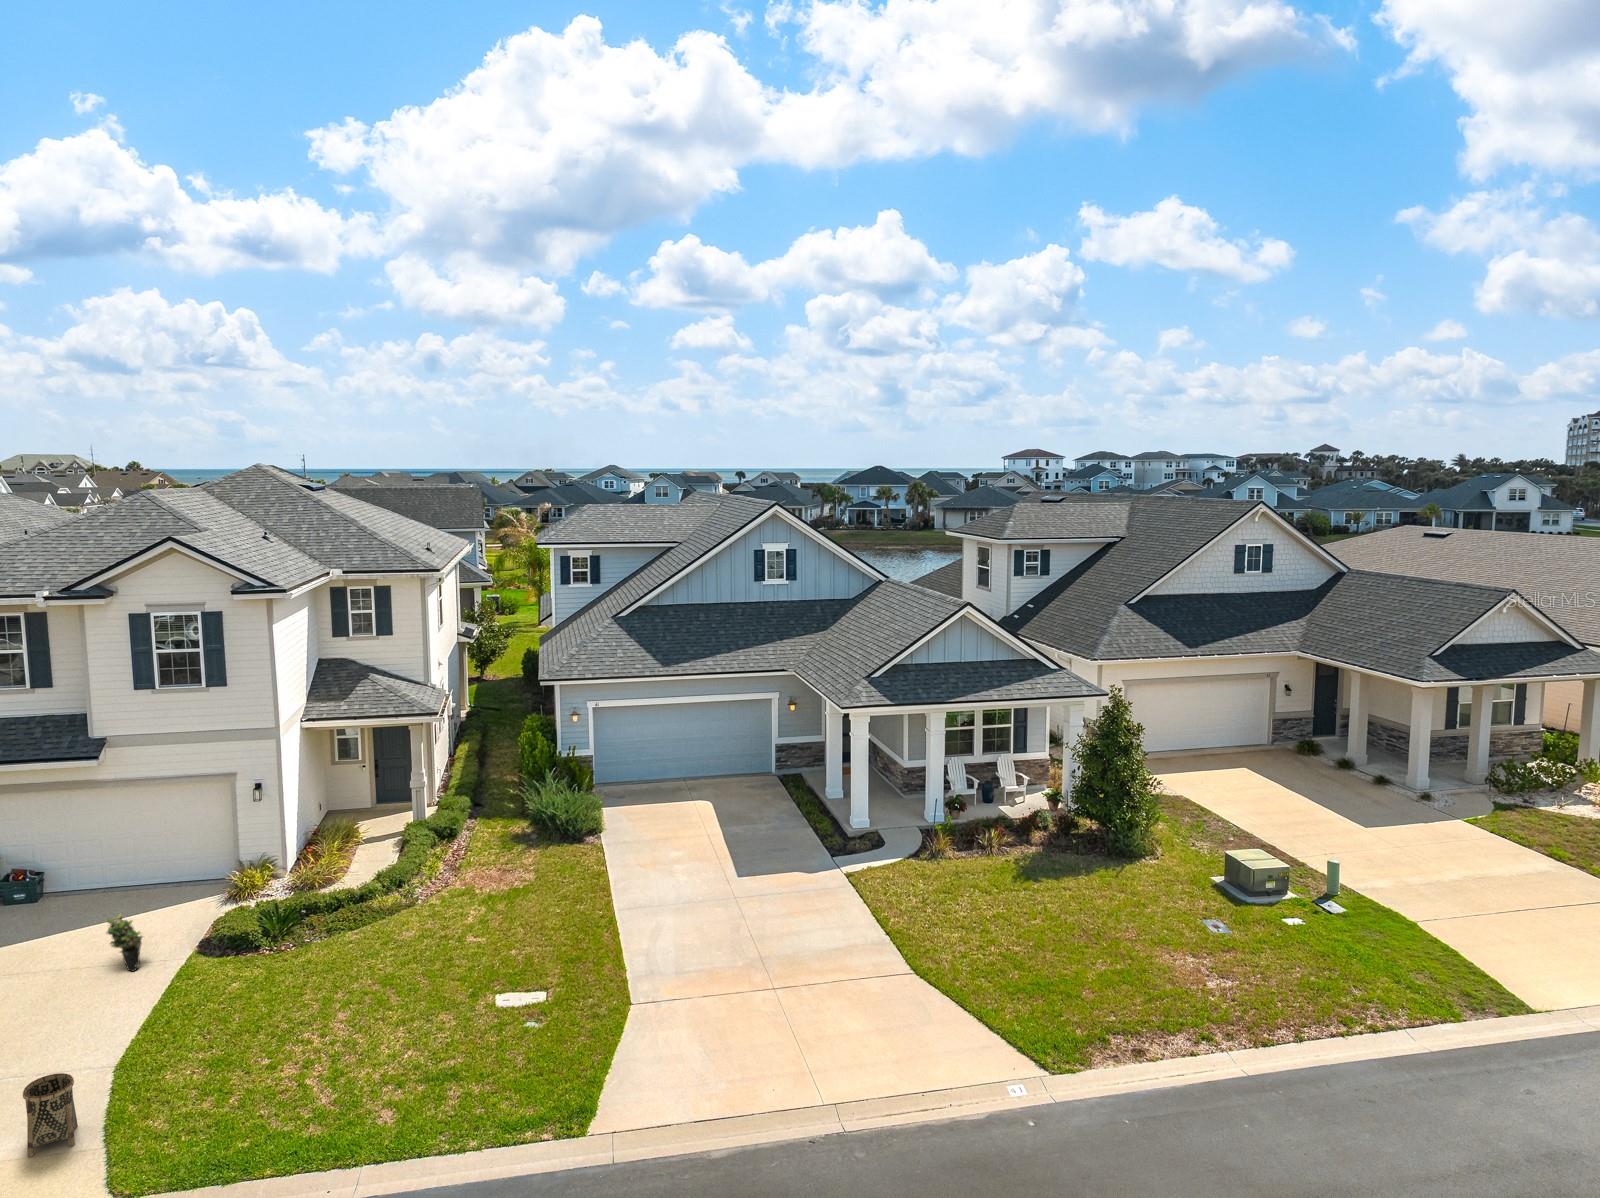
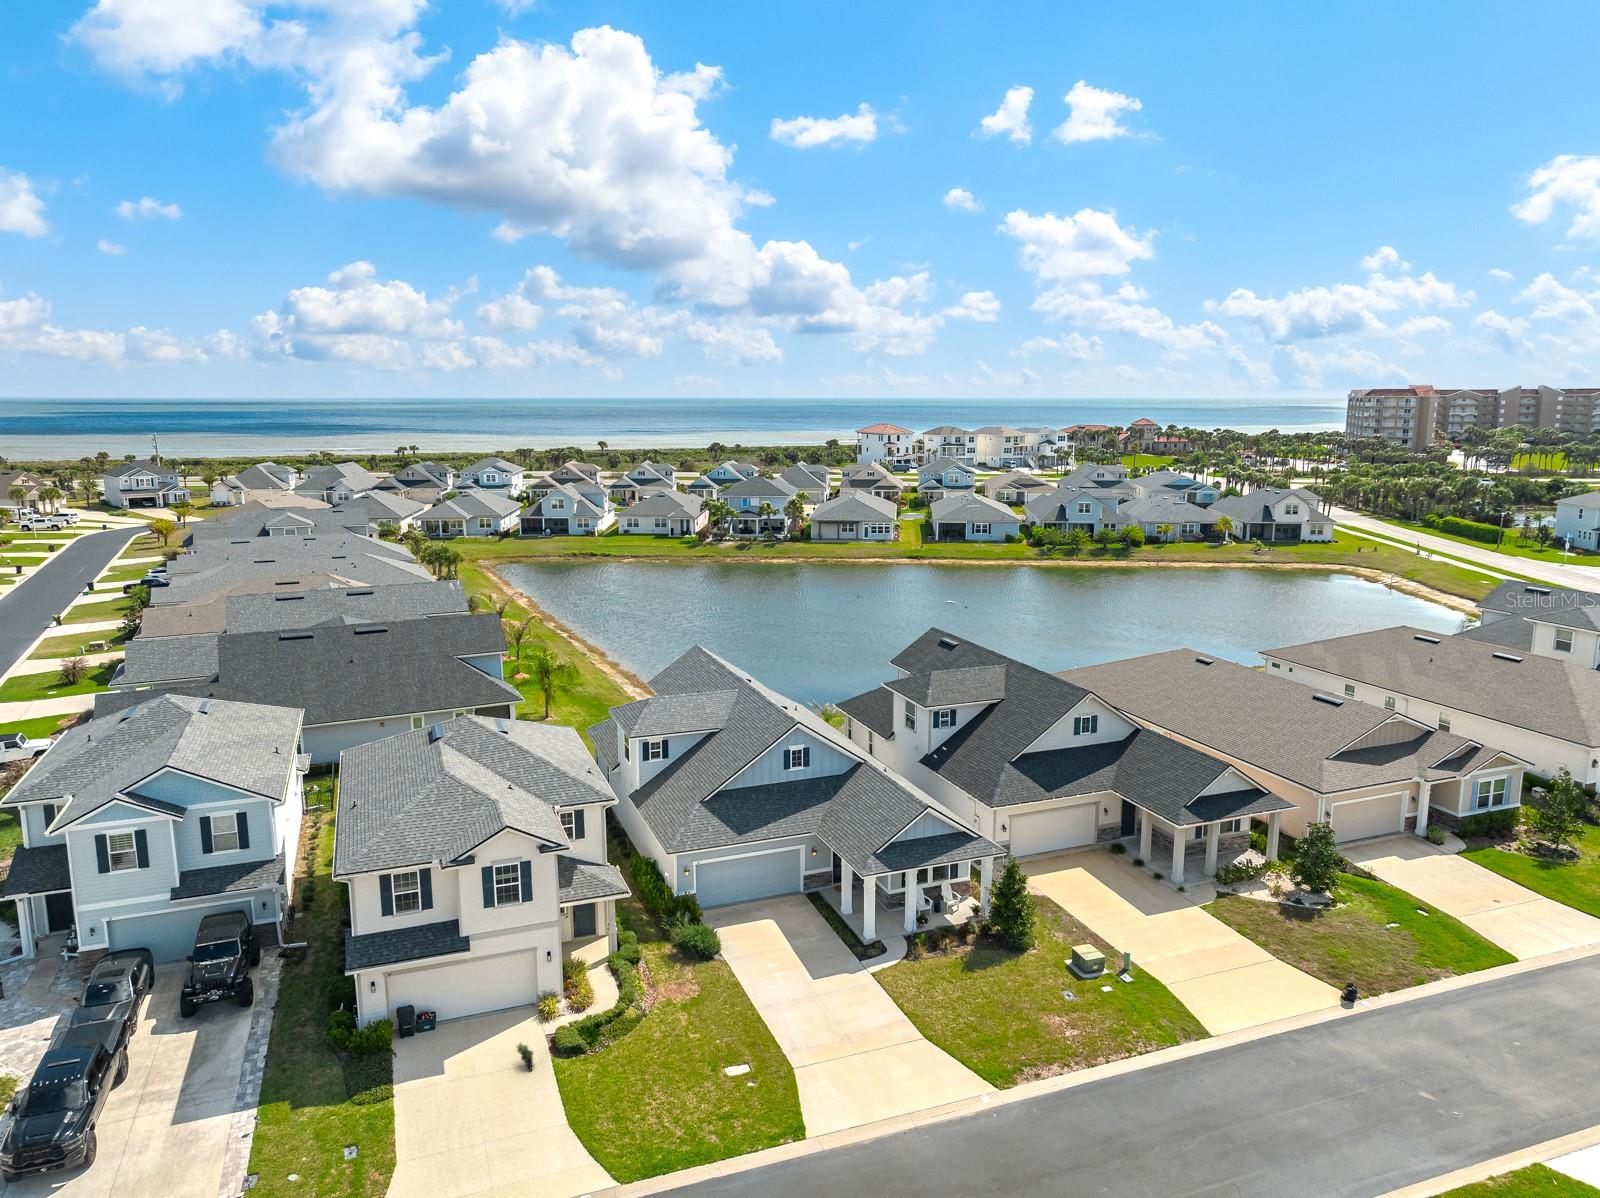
basket: present [23,1073,78,1157] -> none [563,1134,585,1173]

